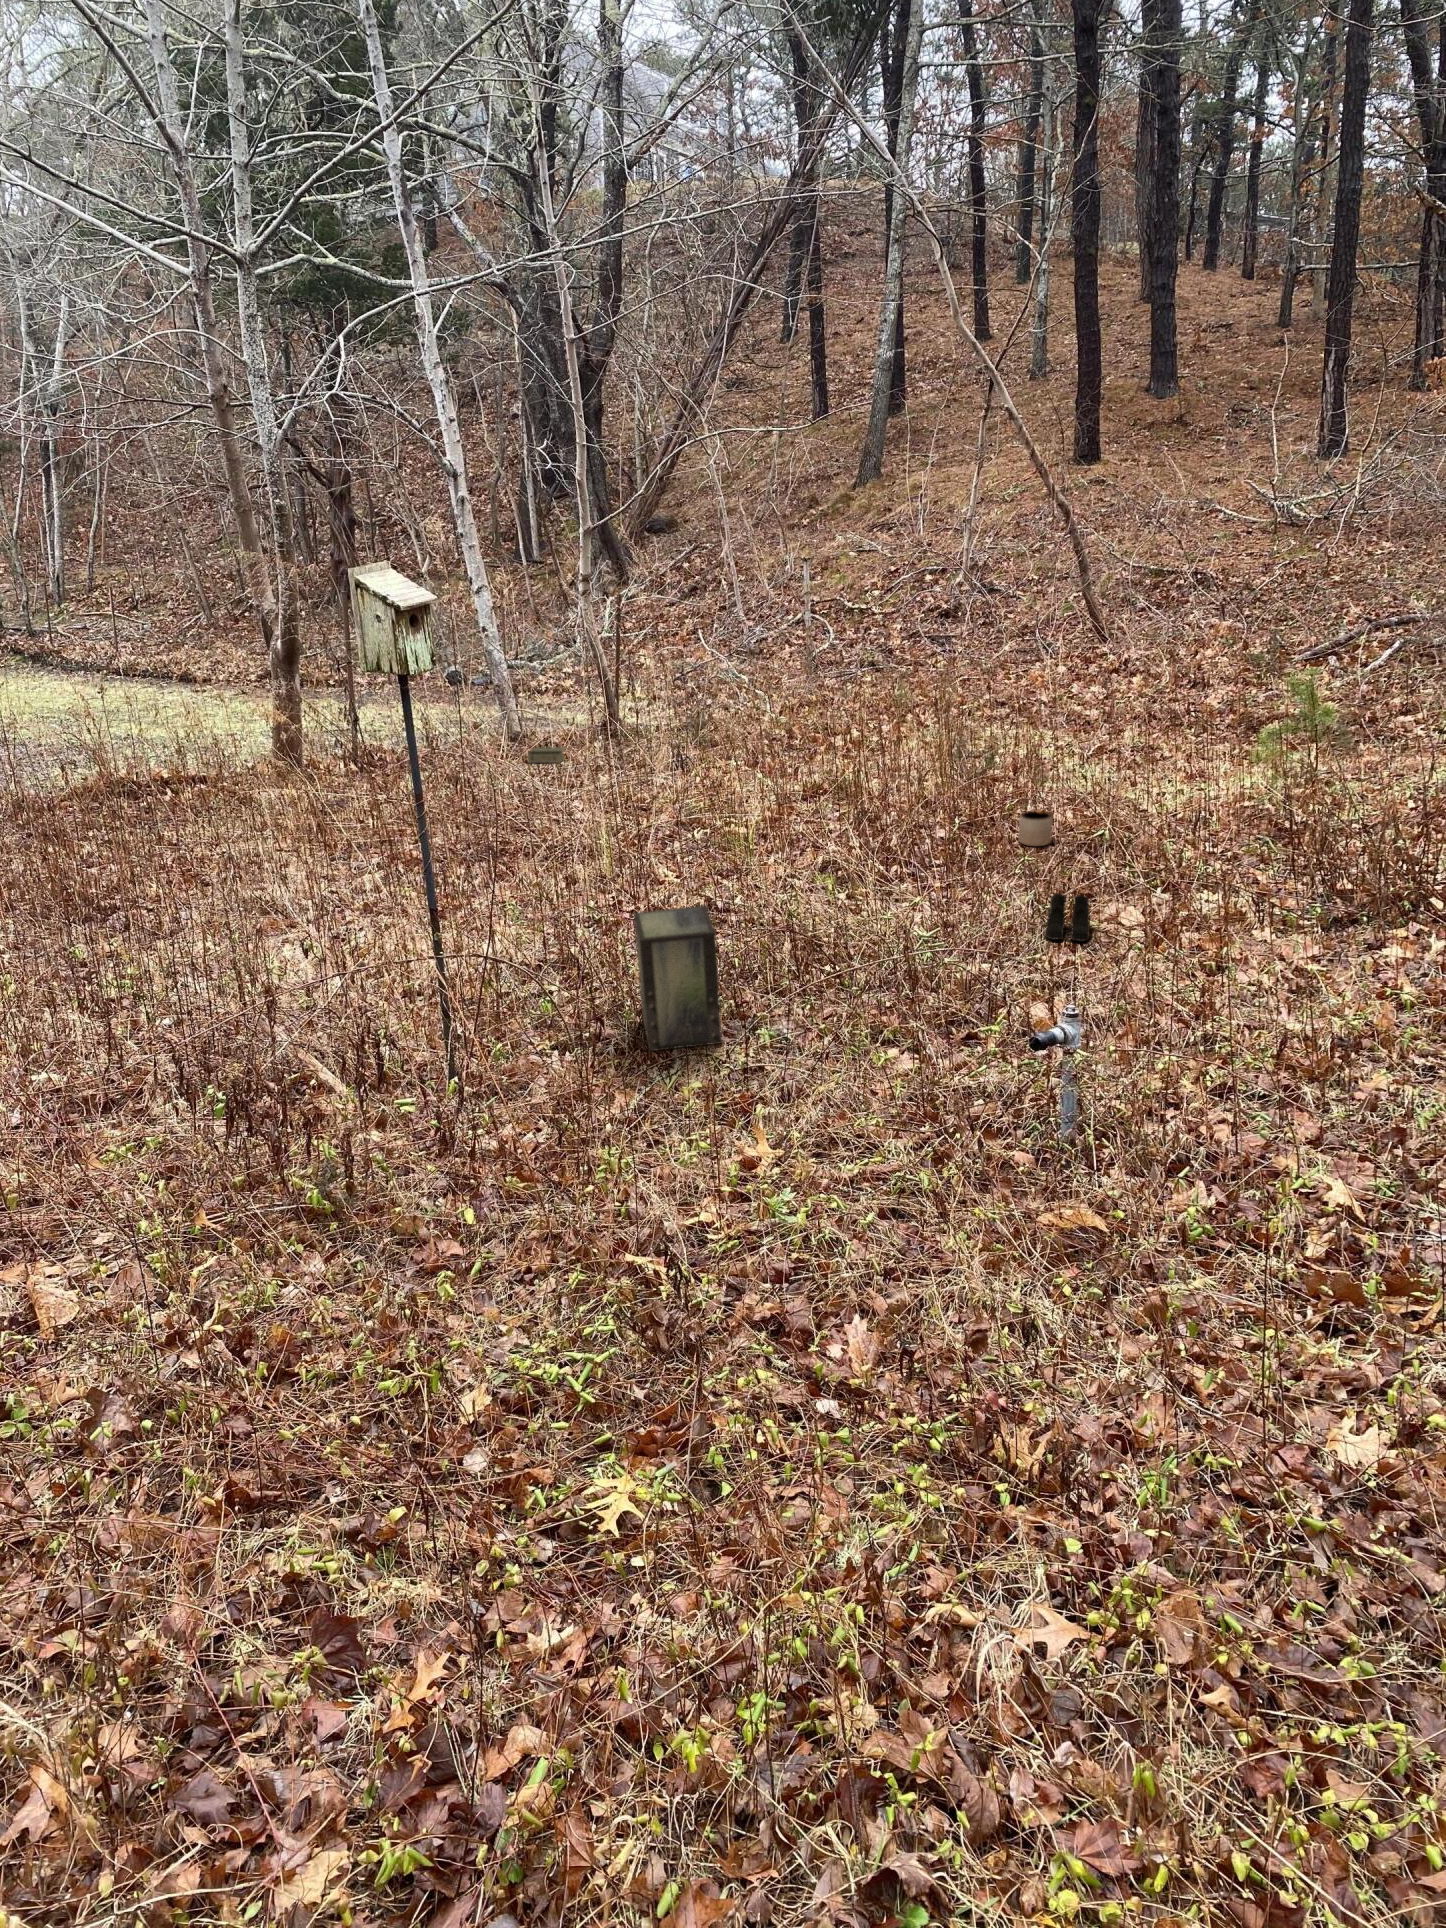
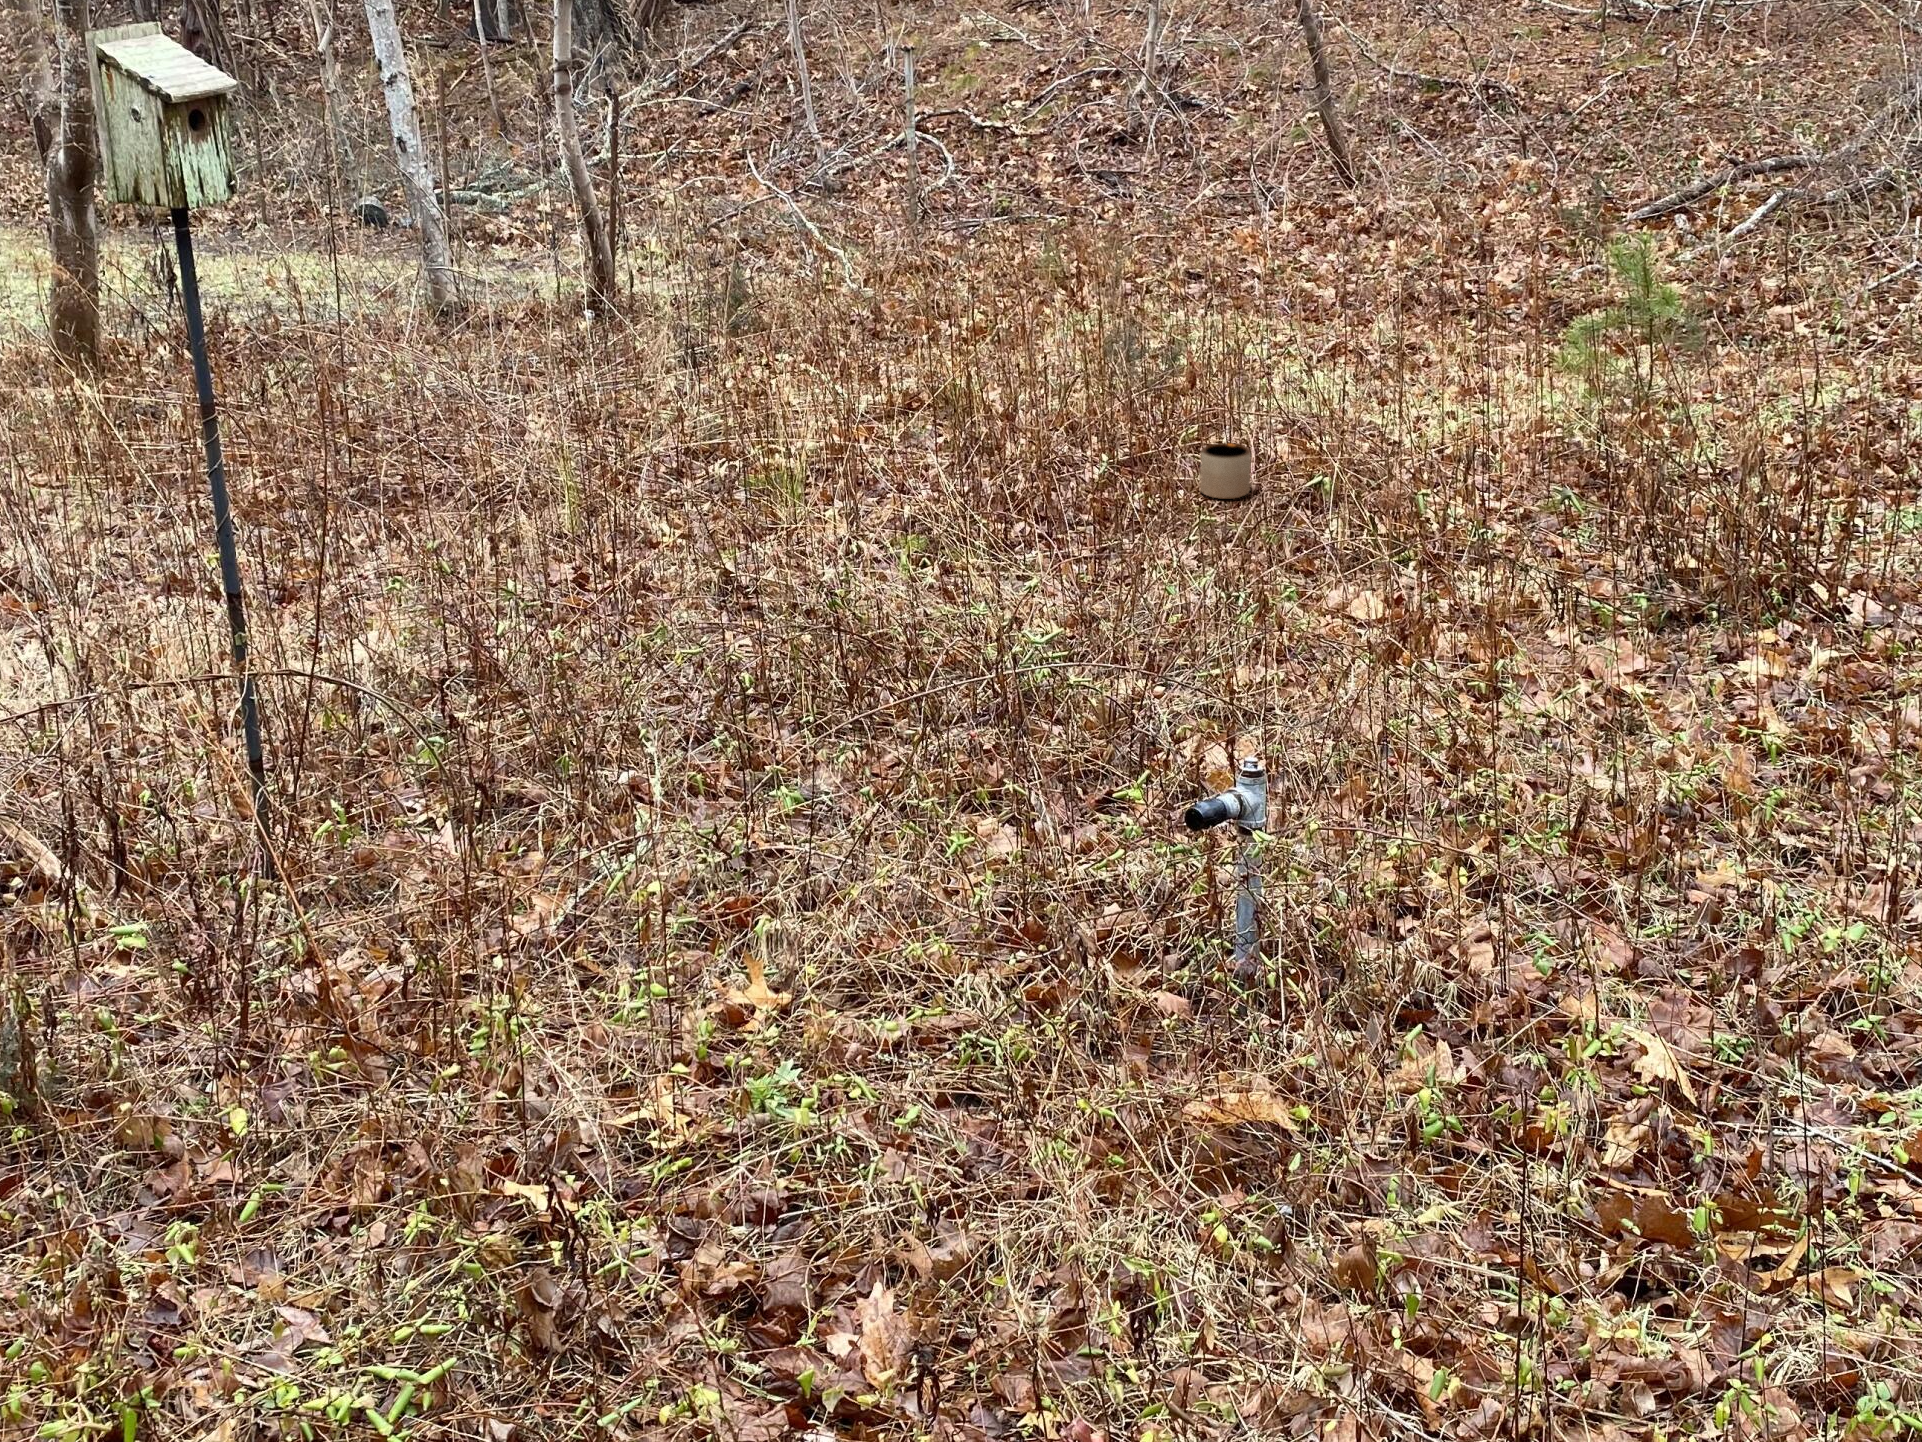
toolbox: present [527,747,565,763] -> none [442,332,507,357]
boots: present [1045,893,1090,942] -> none [1231,574,1300,651]
storage box: present [634,906,722,1051] -> none [562,592,705,831]

